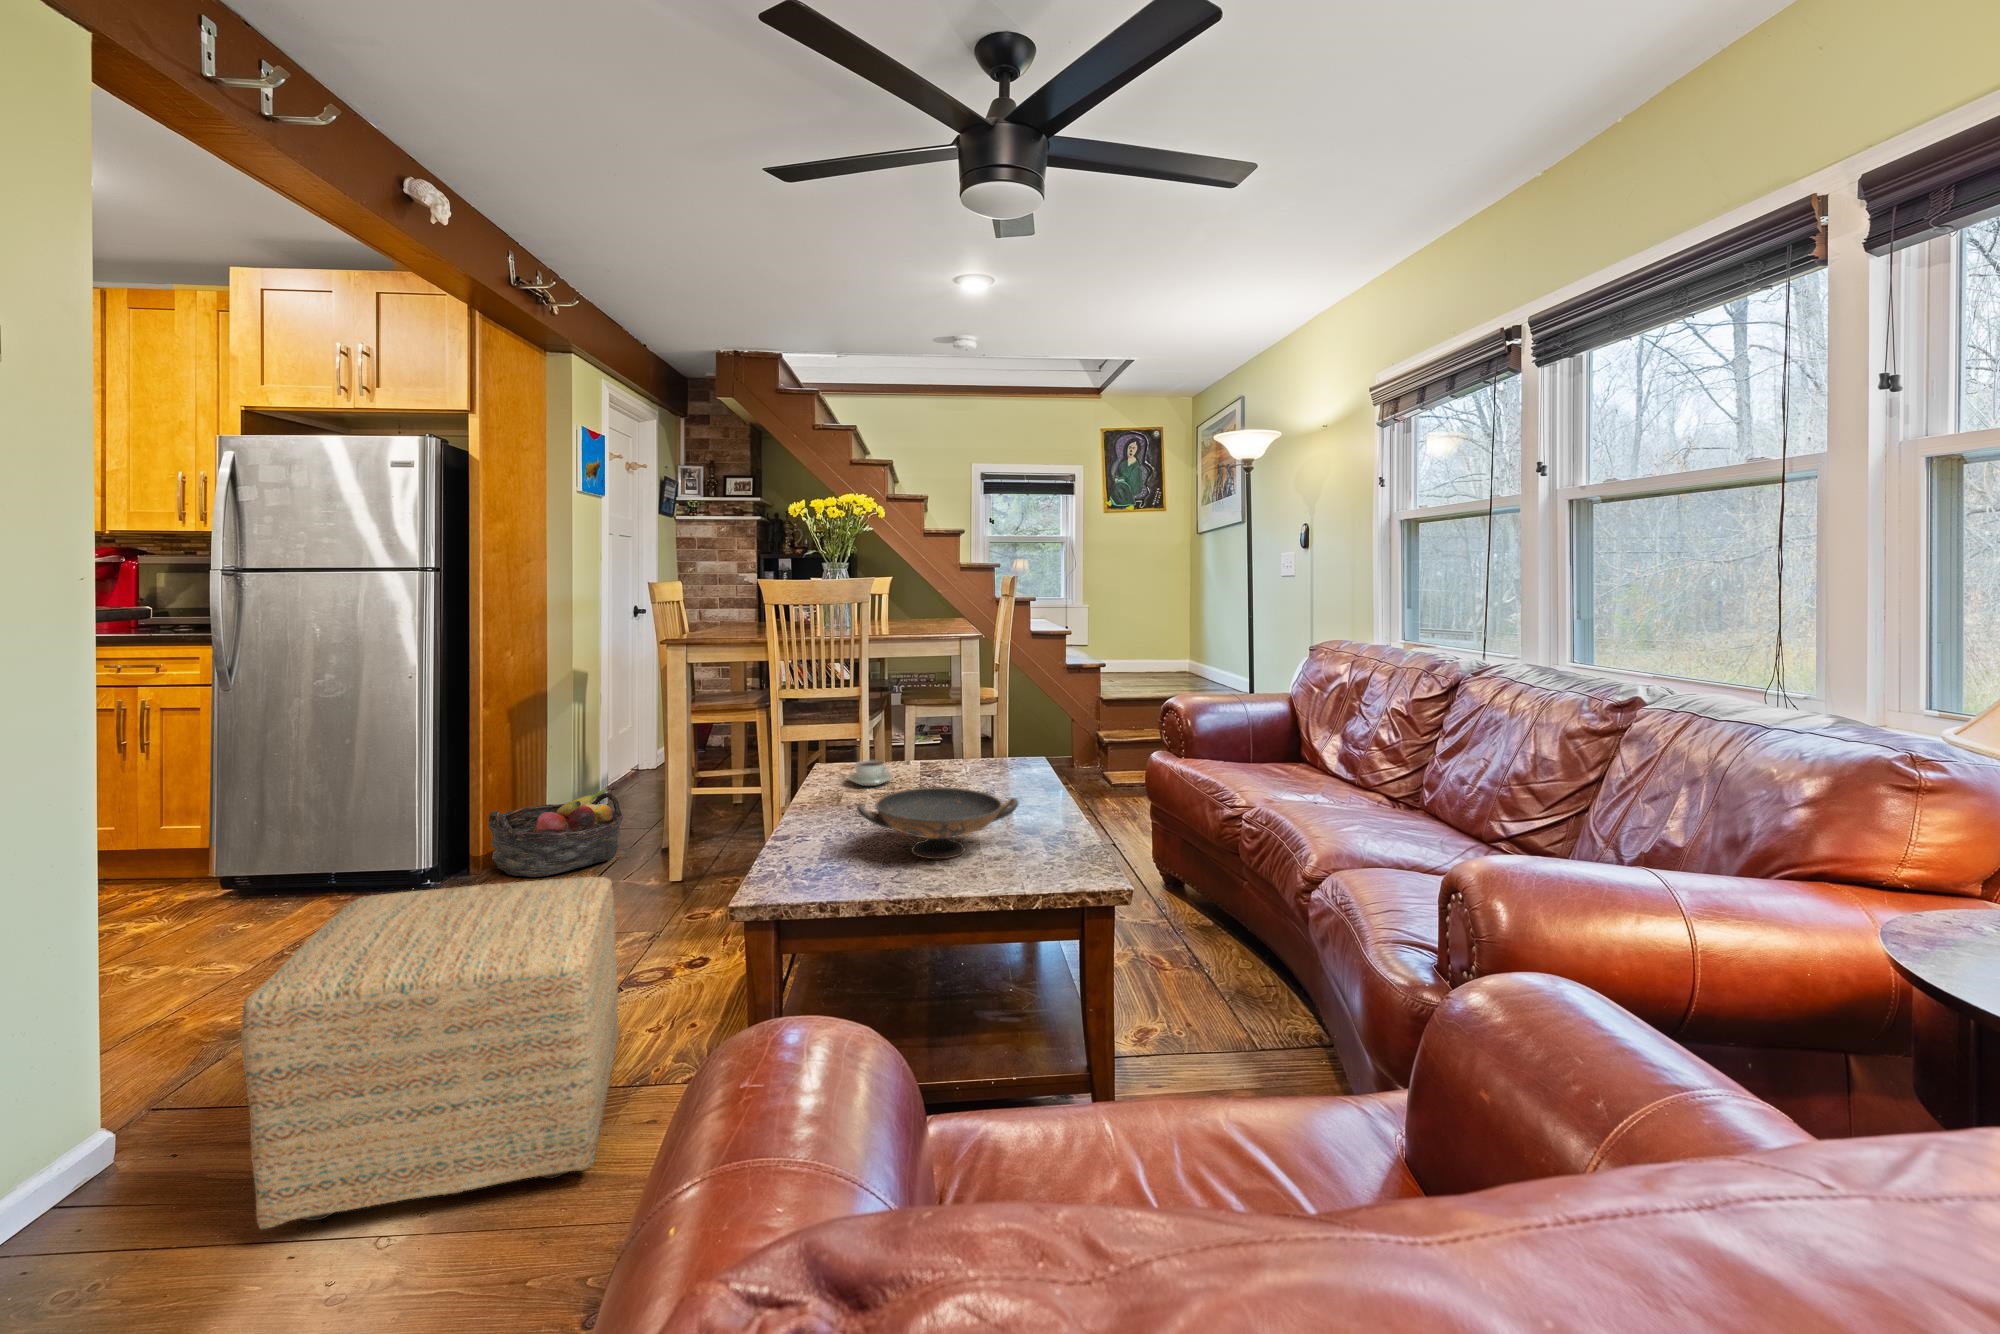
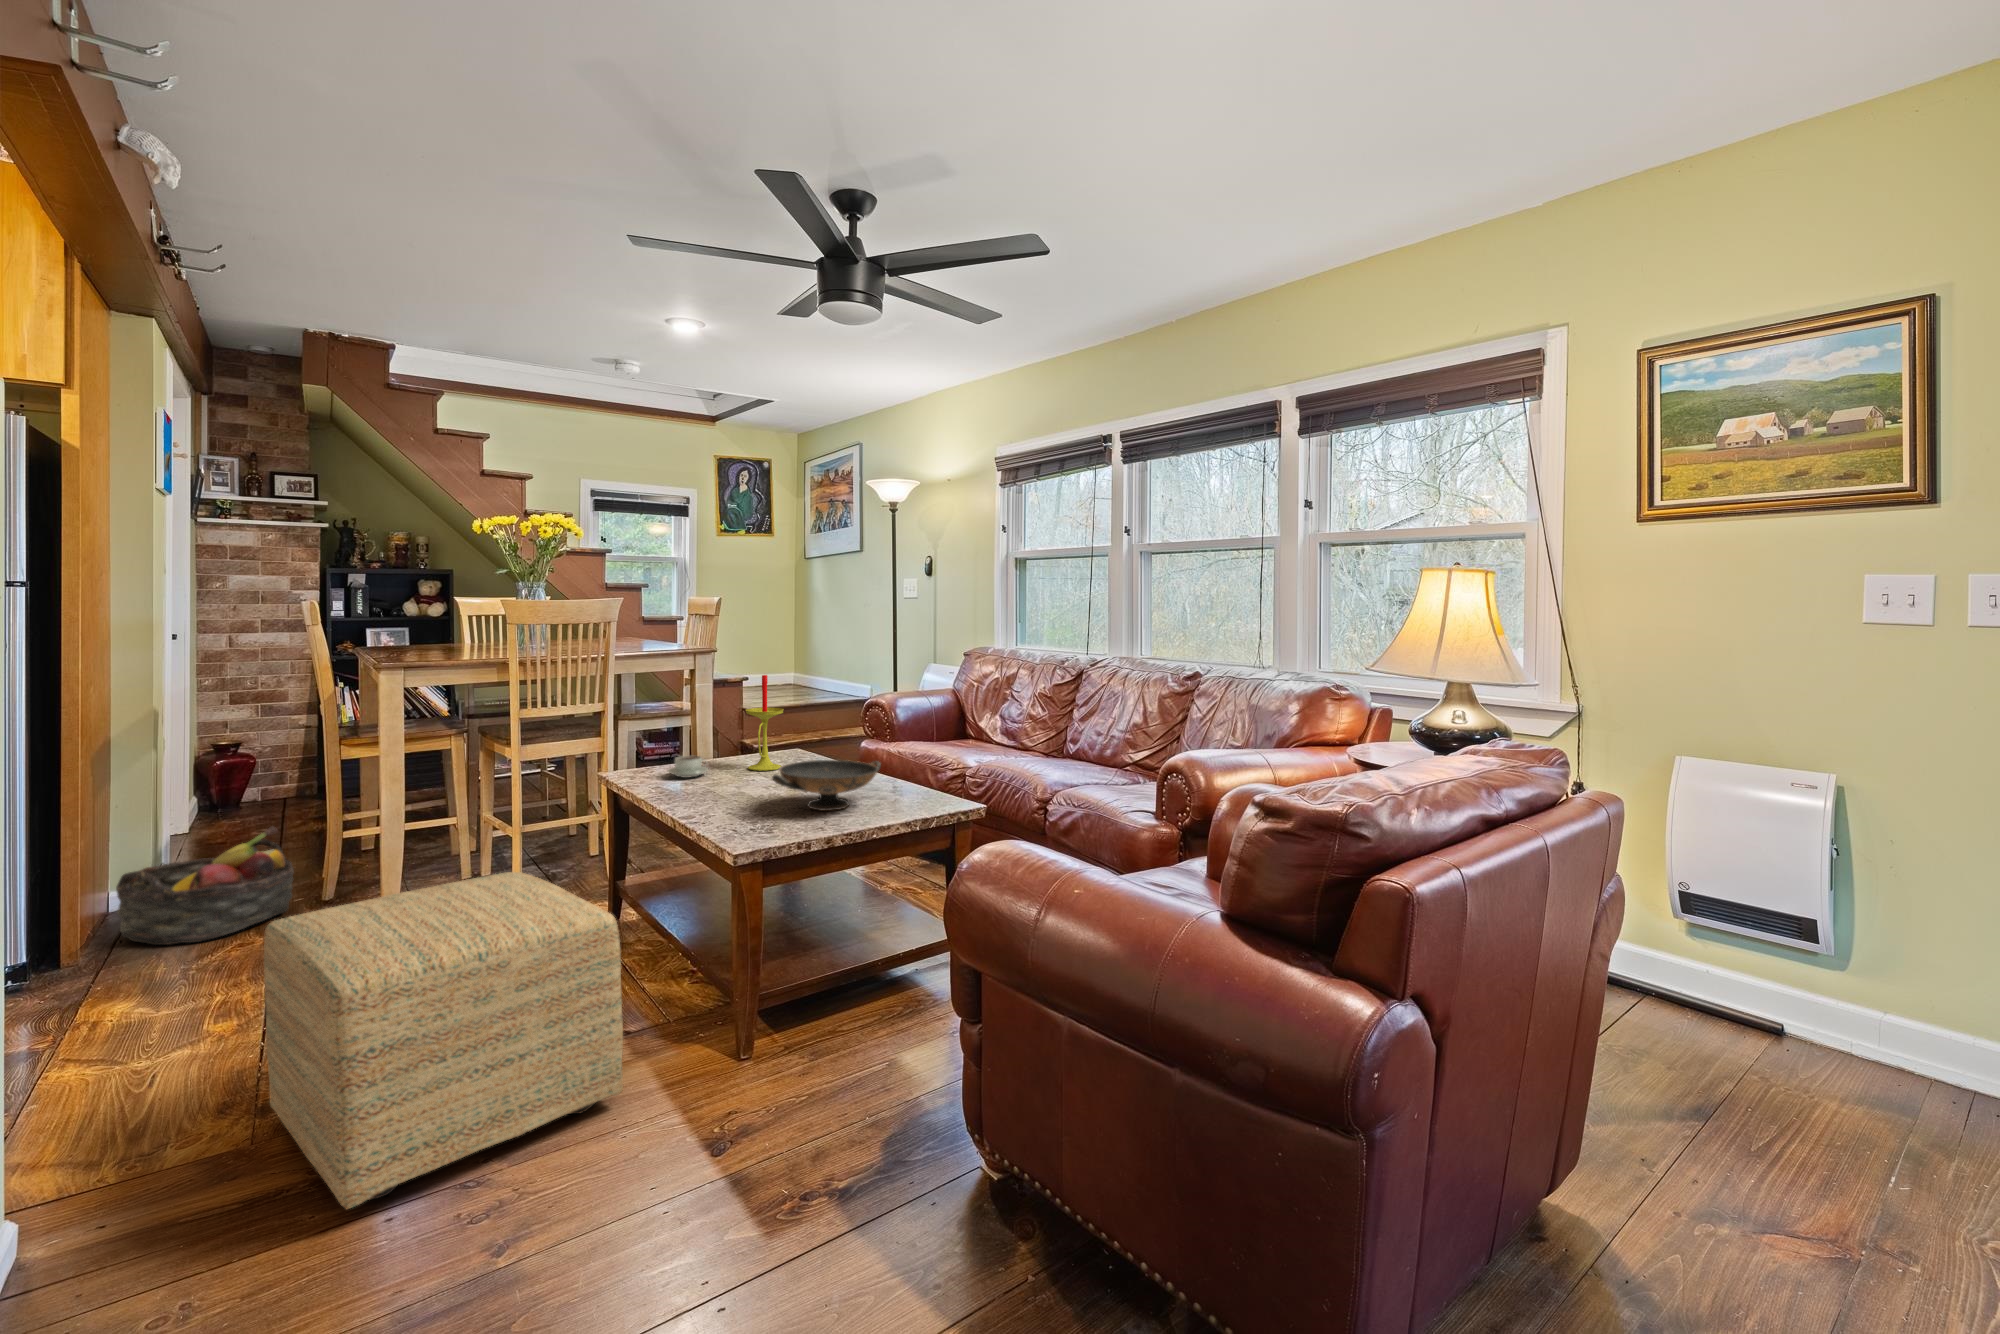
candle: none [936,670,980,787] -> present [746,675,784,771]

